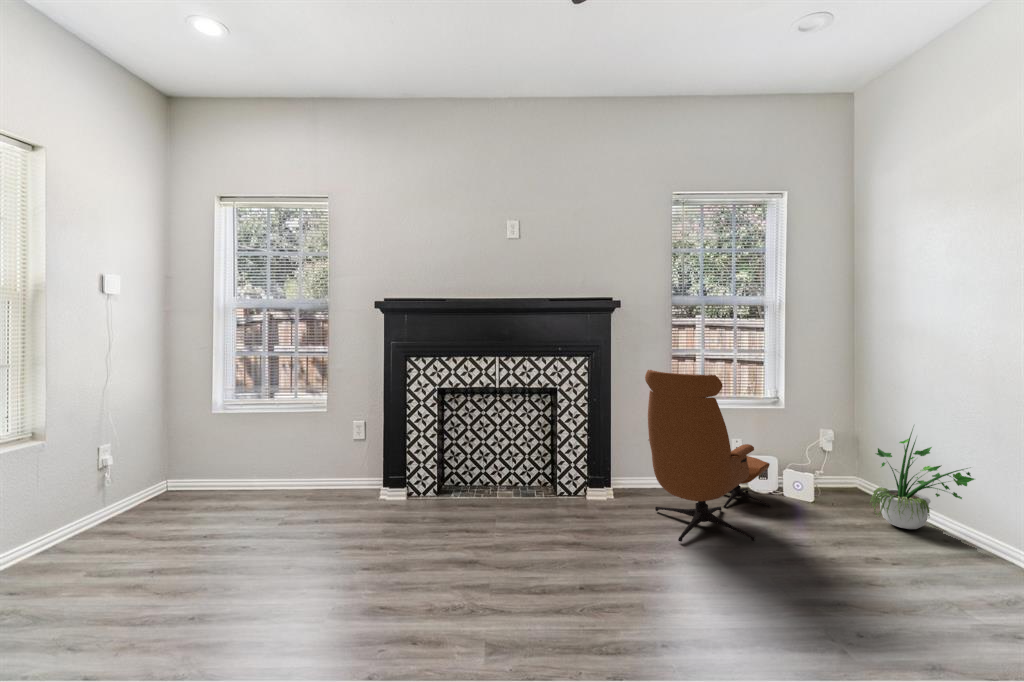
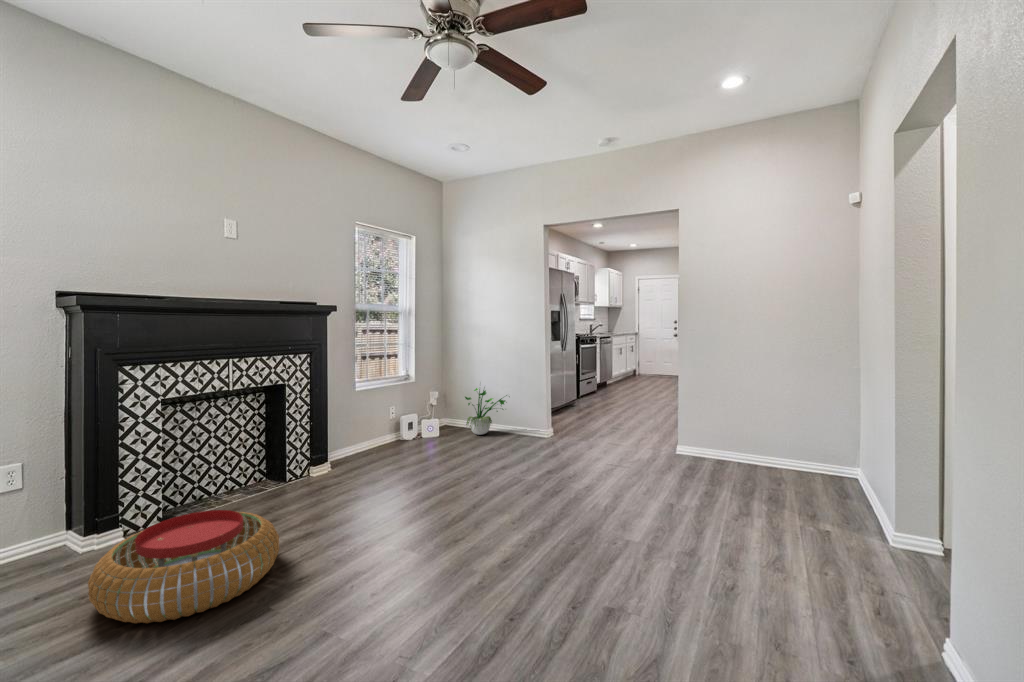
lounge chair: present [645,370,771,542] -> none [371,356,440,471]
pouf: none [278,497,429,598] -> present [88,510,279,623]

